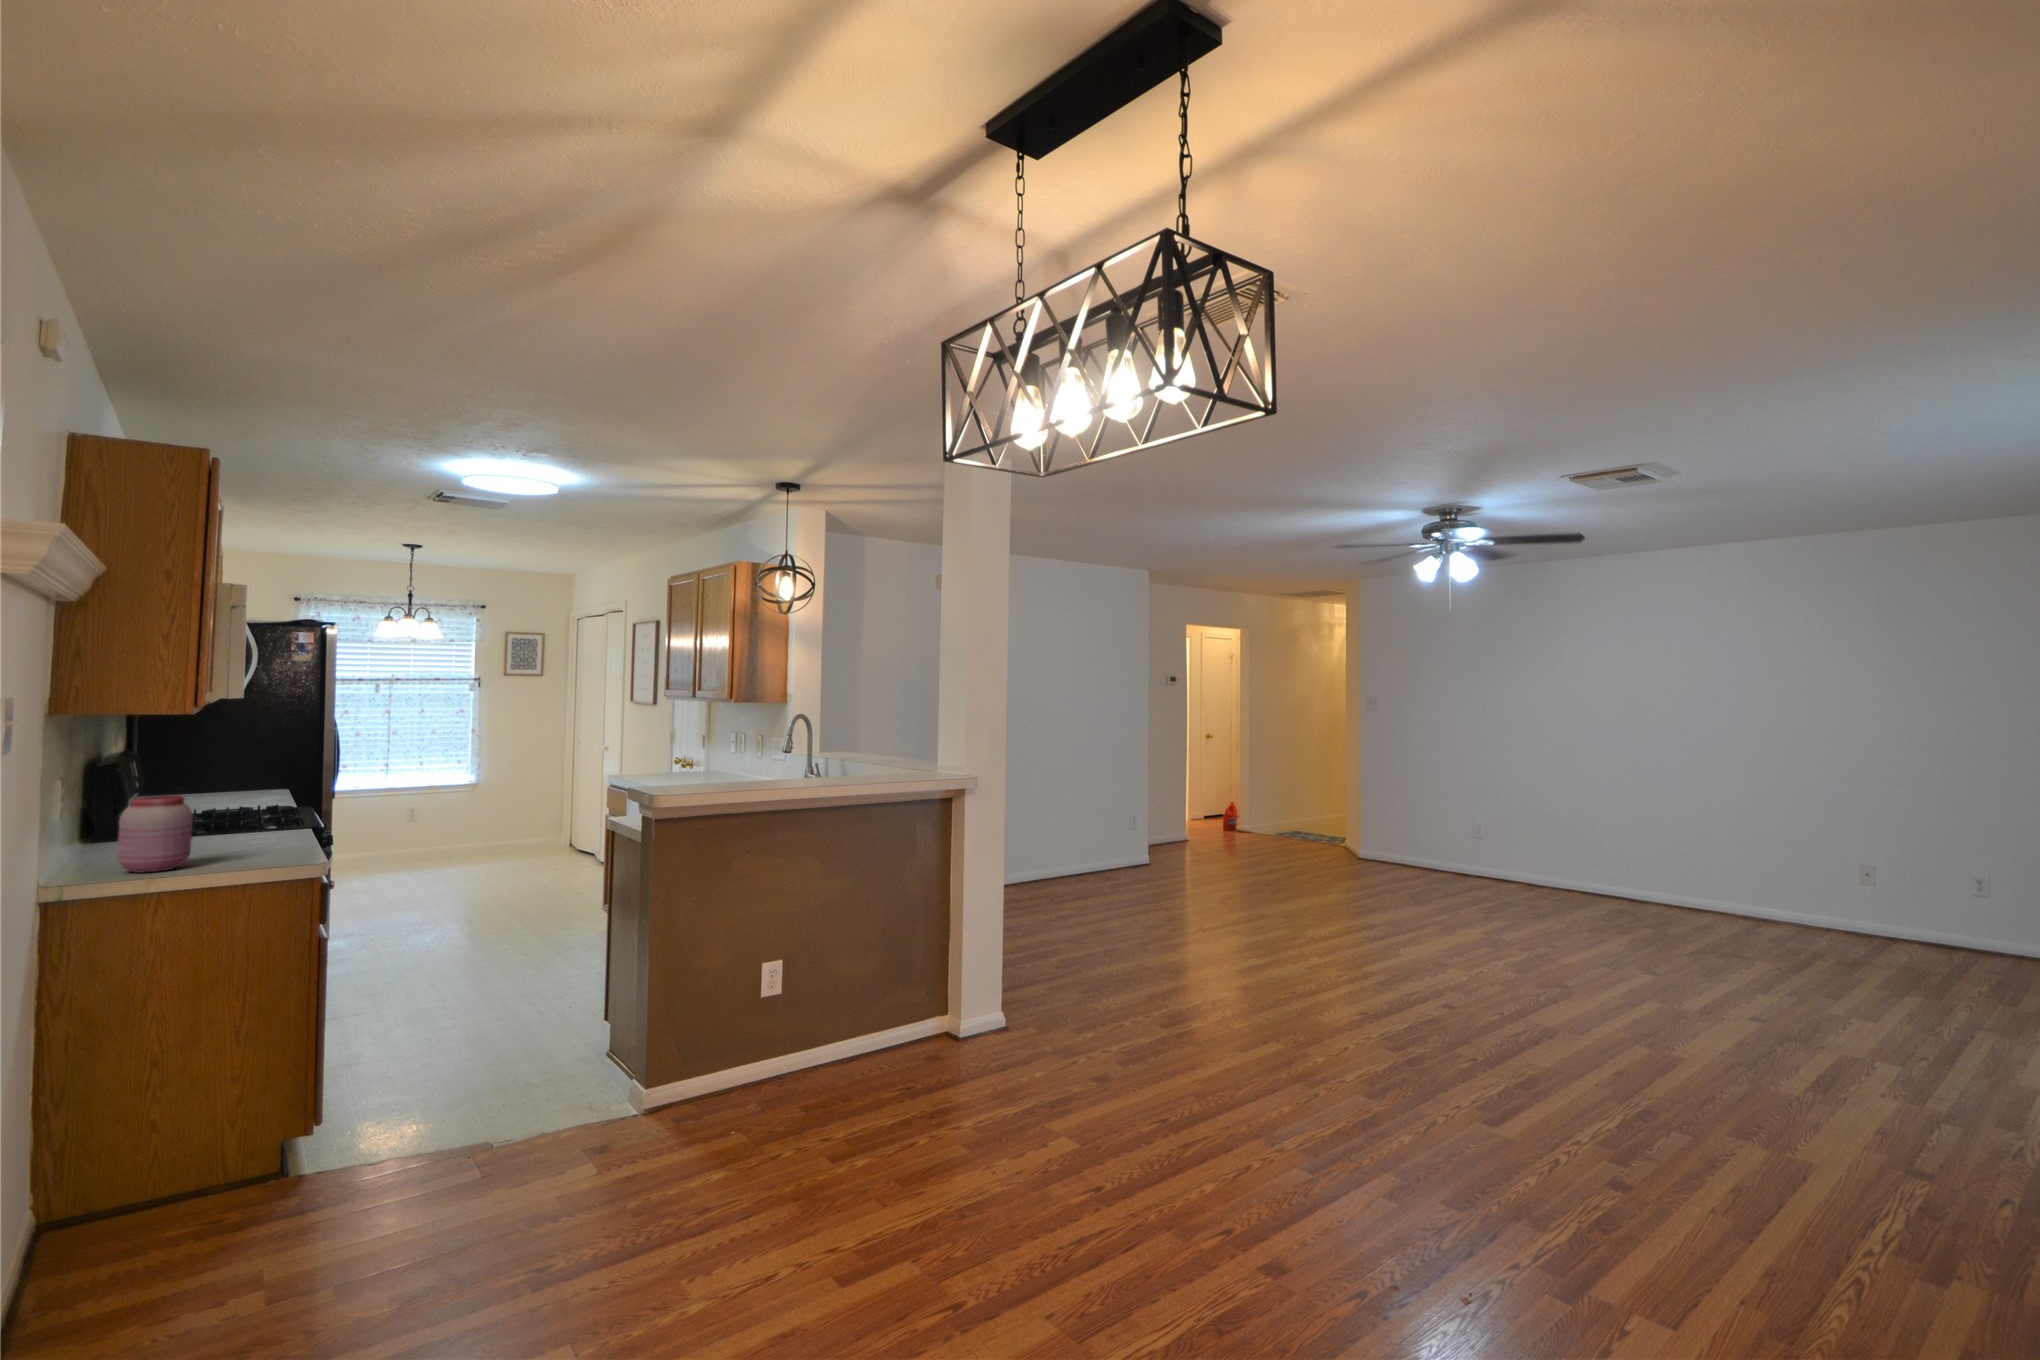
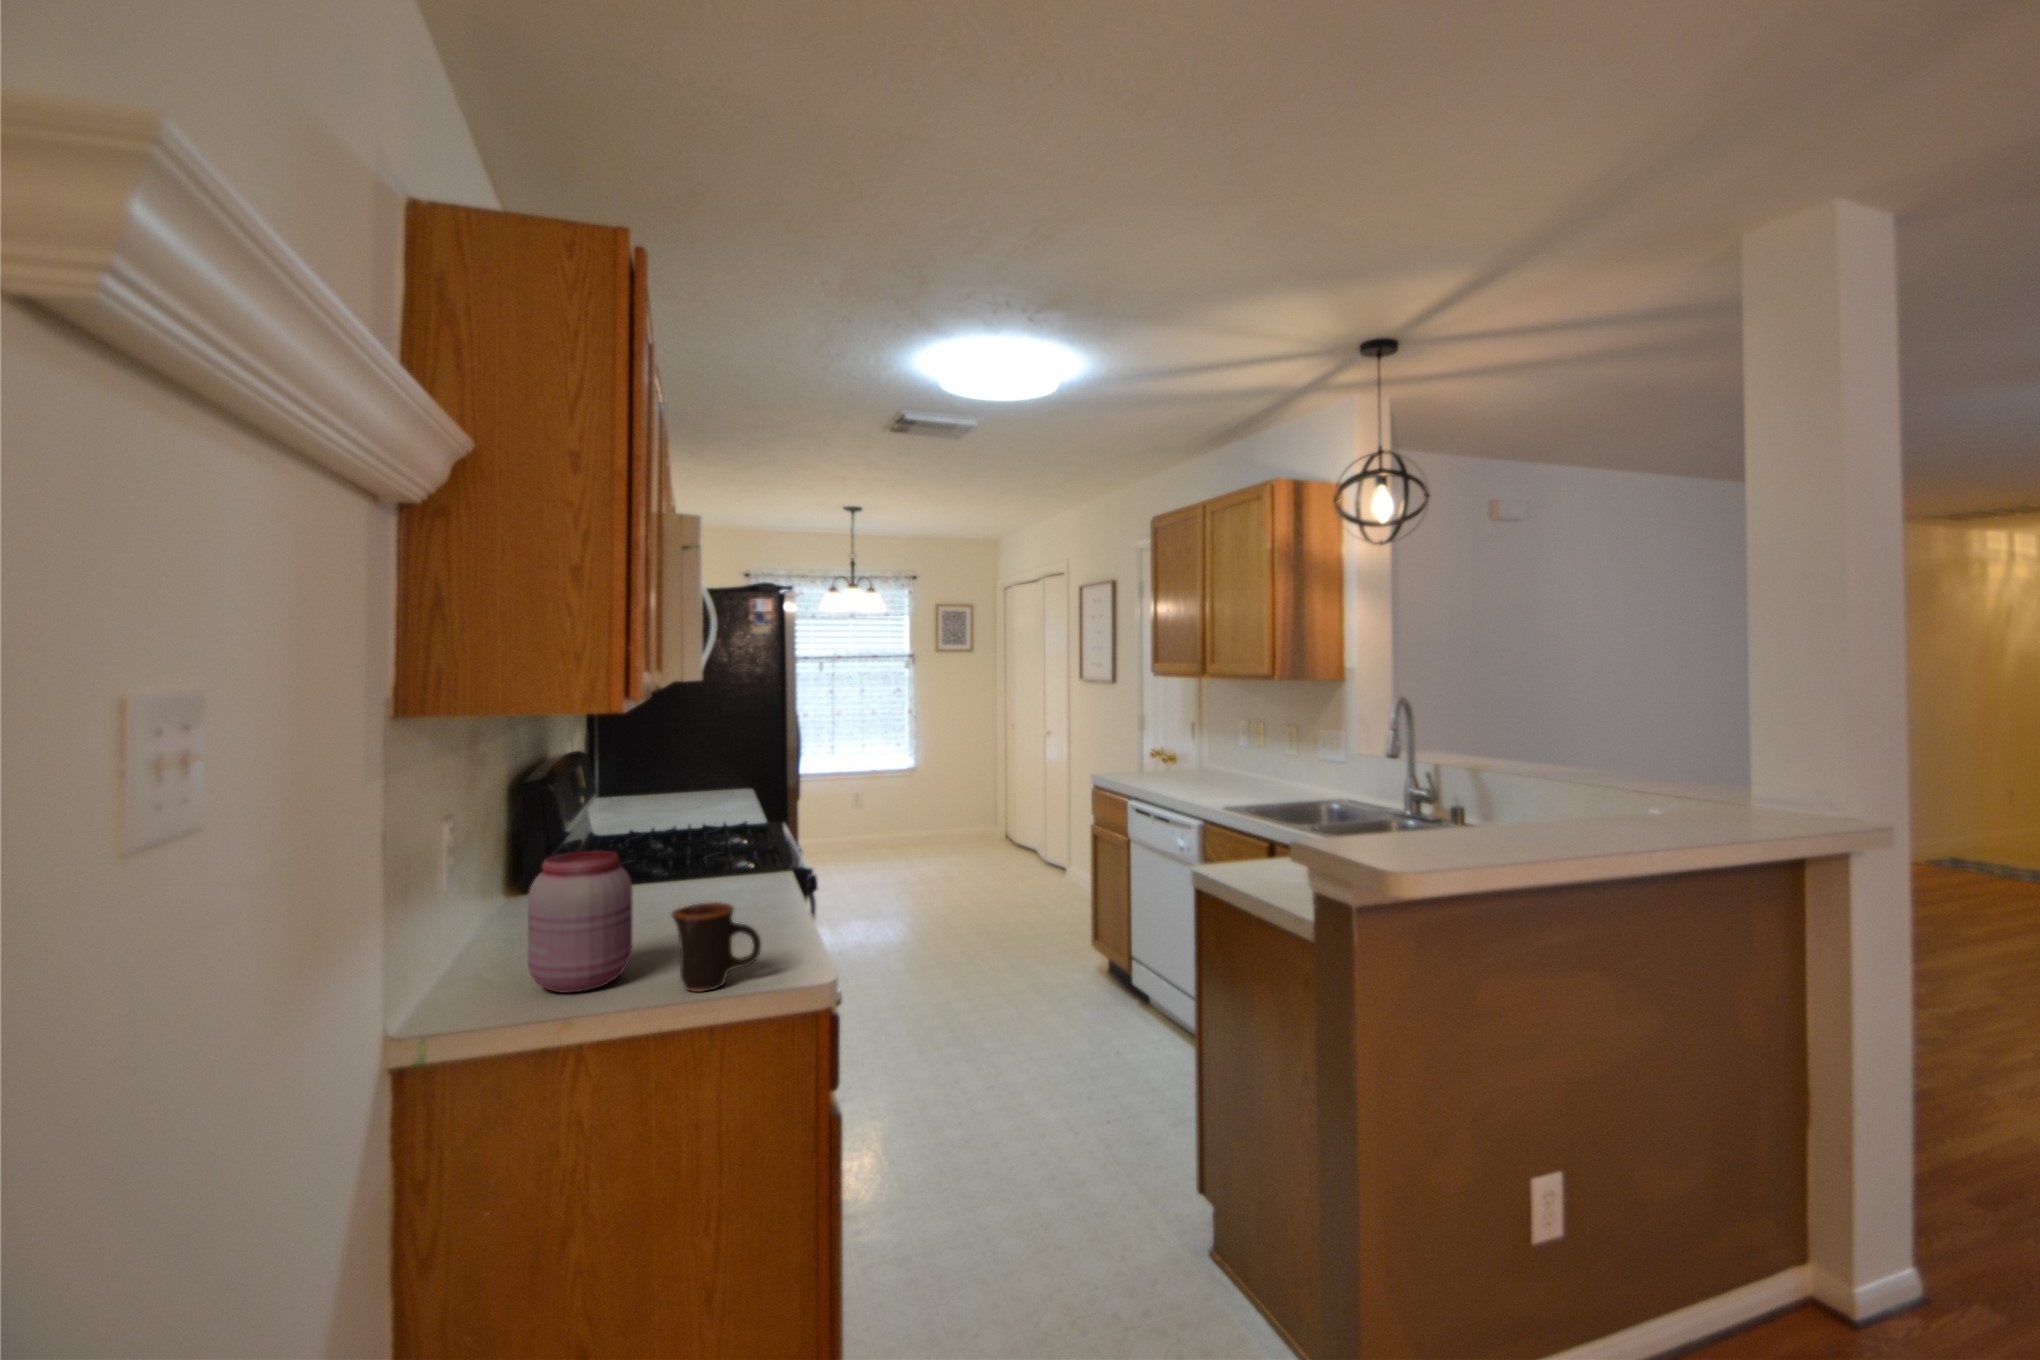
mug: none [220,822,280,868] -> present [672,902,761,992]

